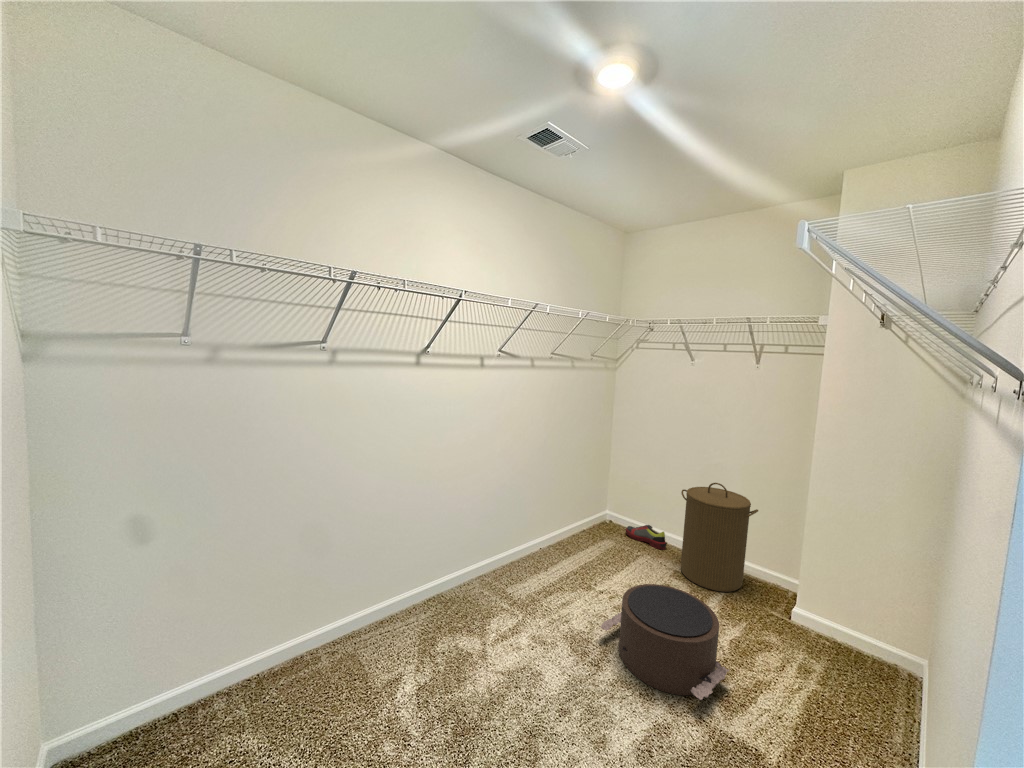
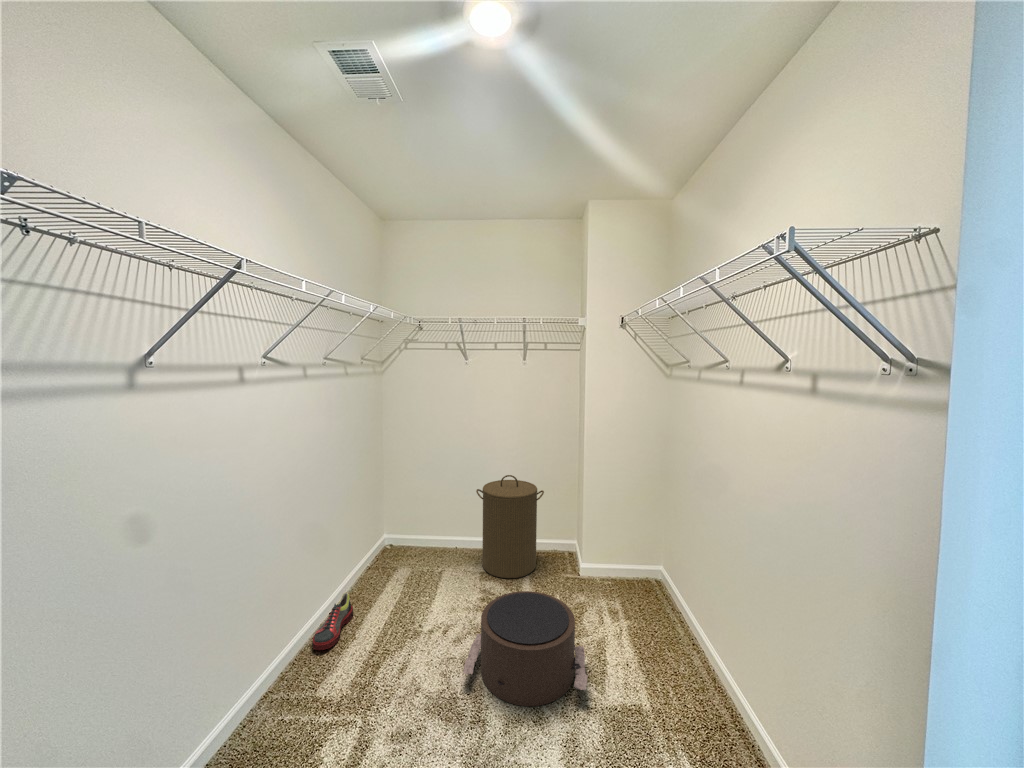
shoe: present [626,525,666,550] -> present [312,593,353,650]

